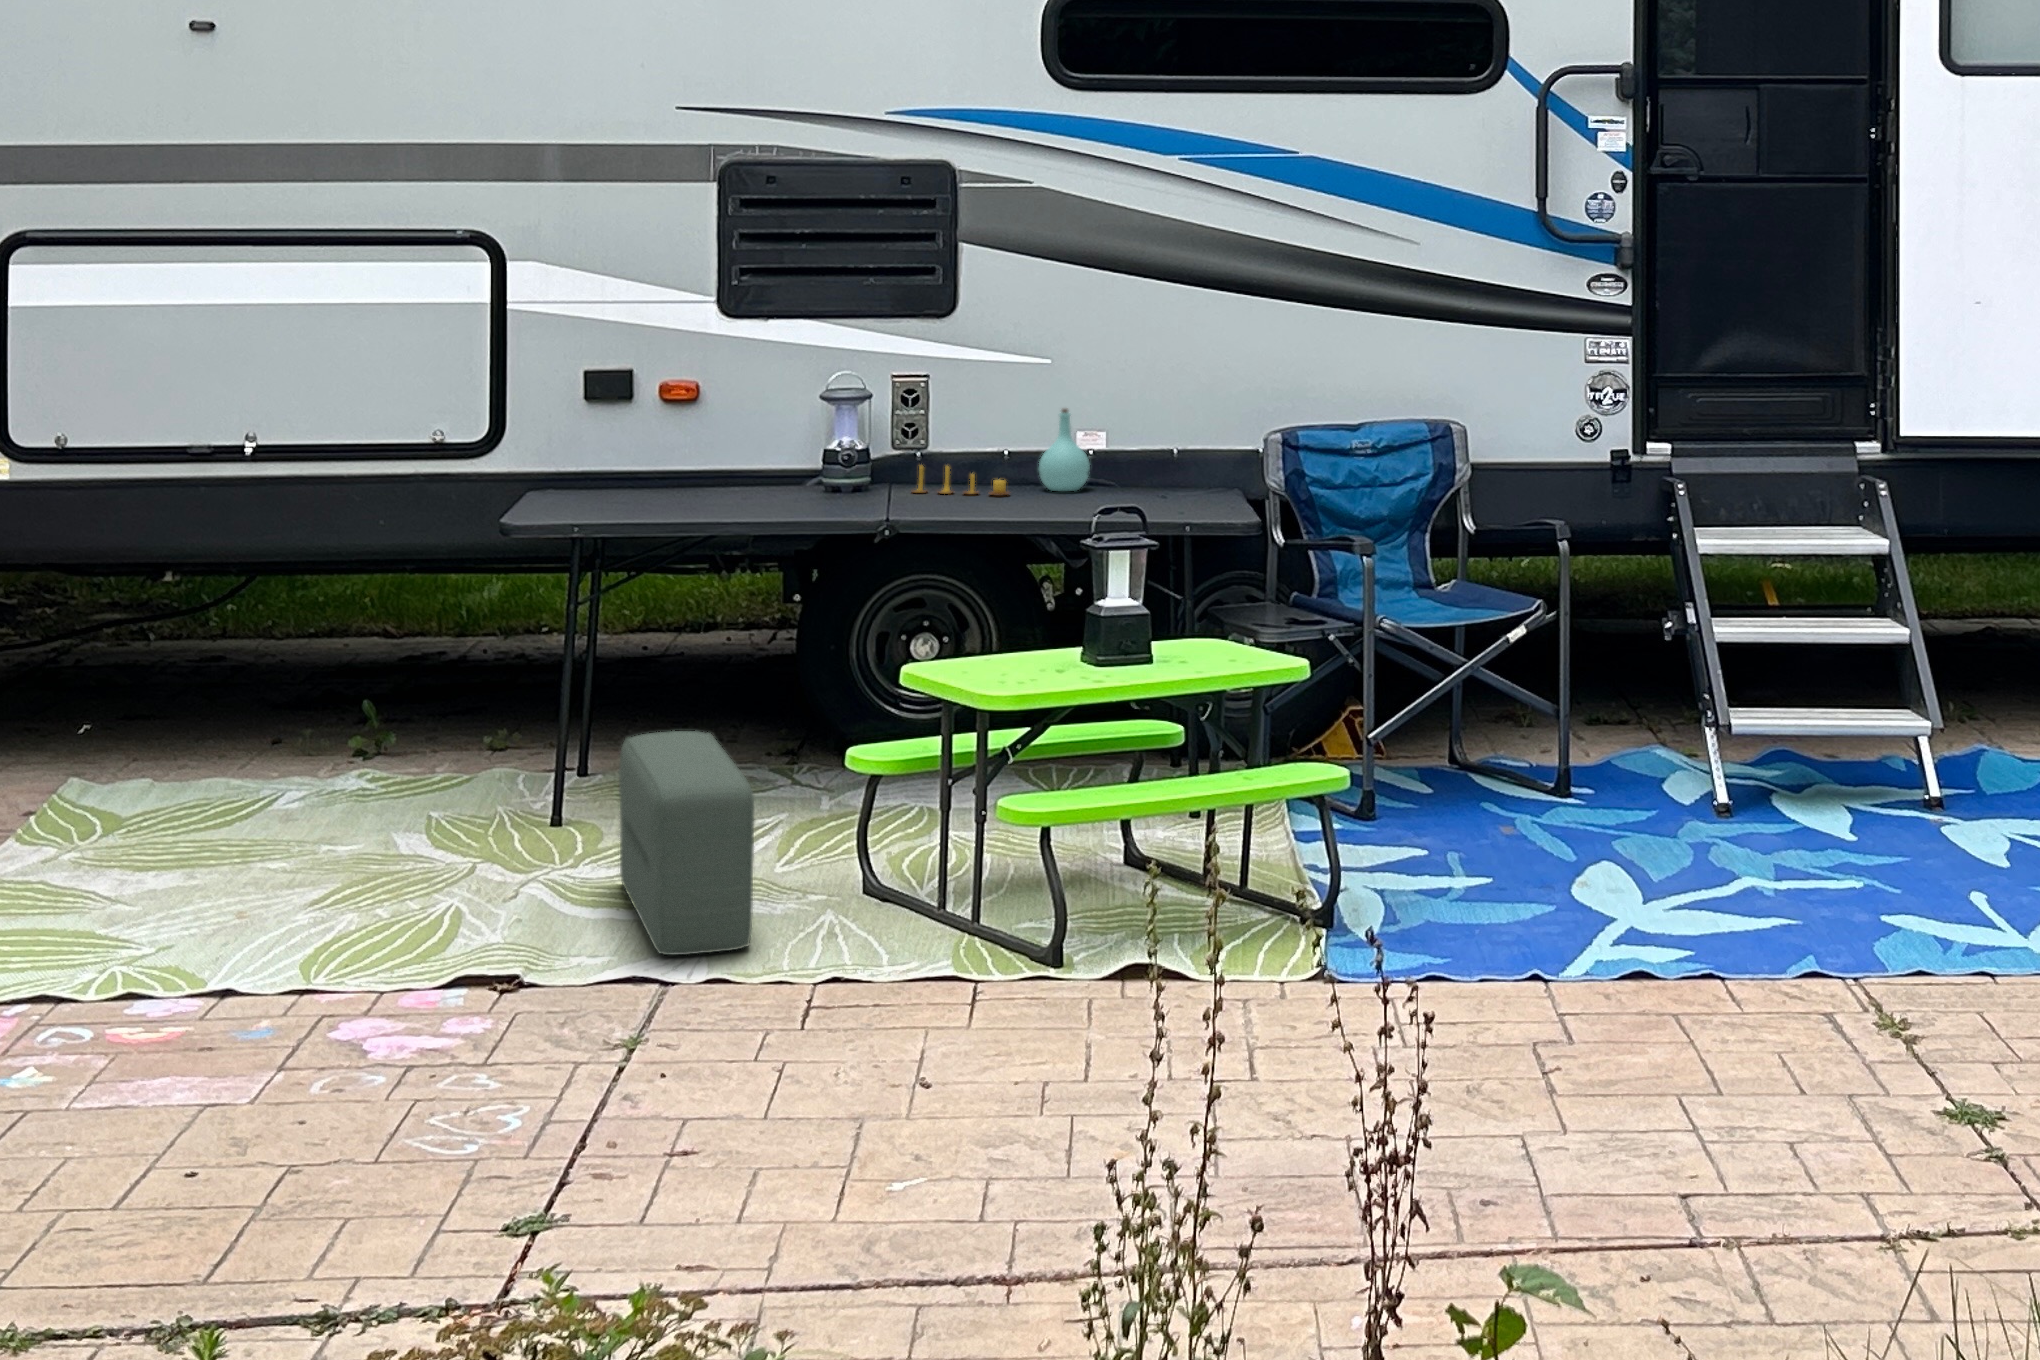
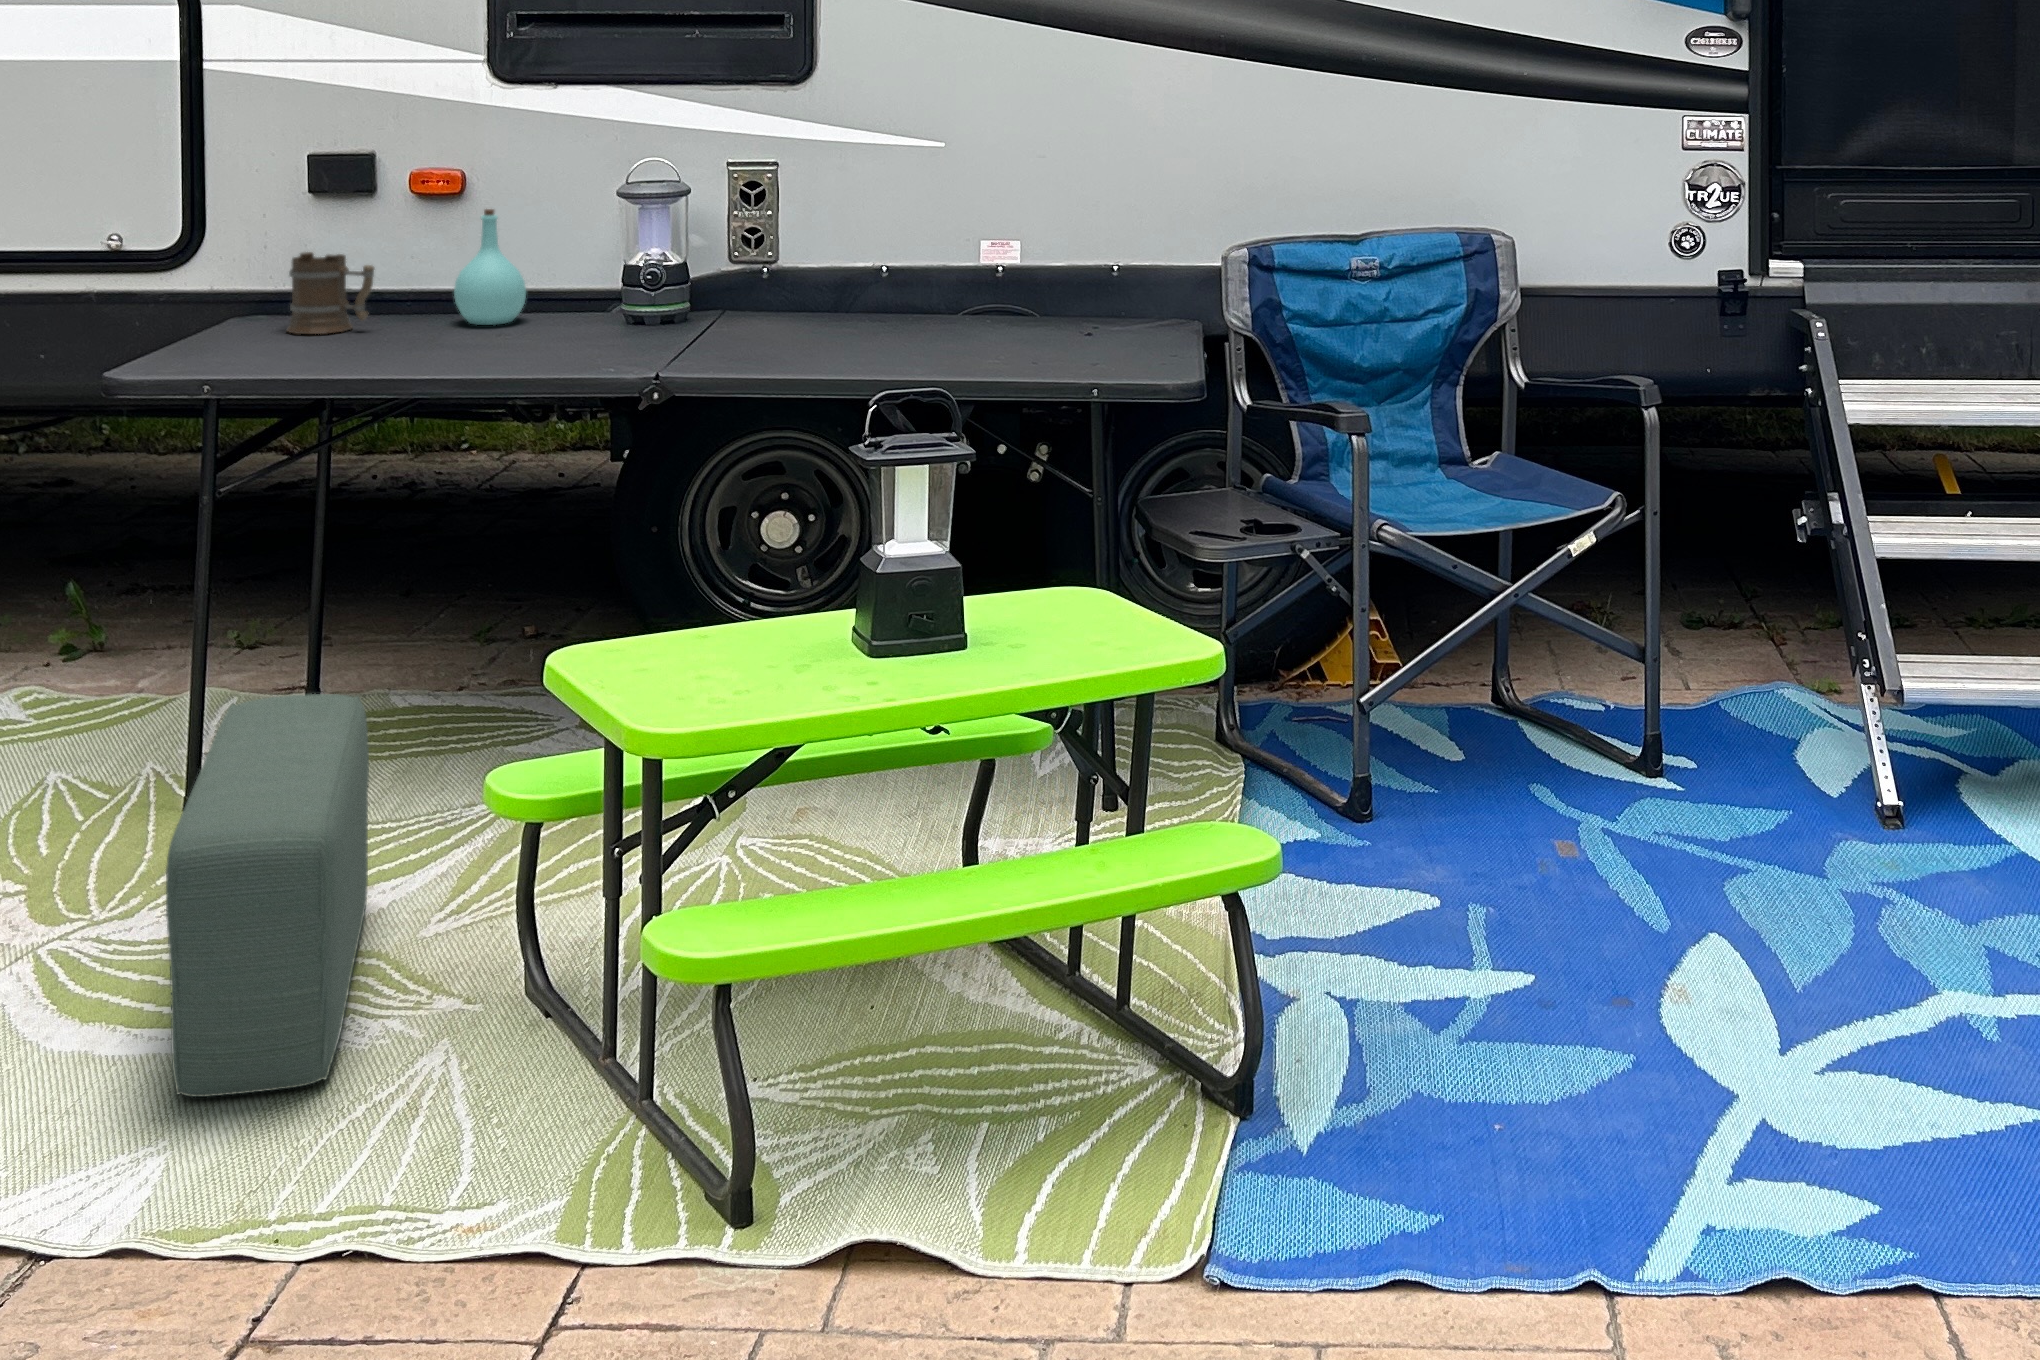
bottle: present [1039,409,1090,491] -> present [454,209,526,325]
mug: none [581,443,649,502] -> present [287,252,374,334]
candle: present [913,466,1008,495] -> none [740,280,872,328]

